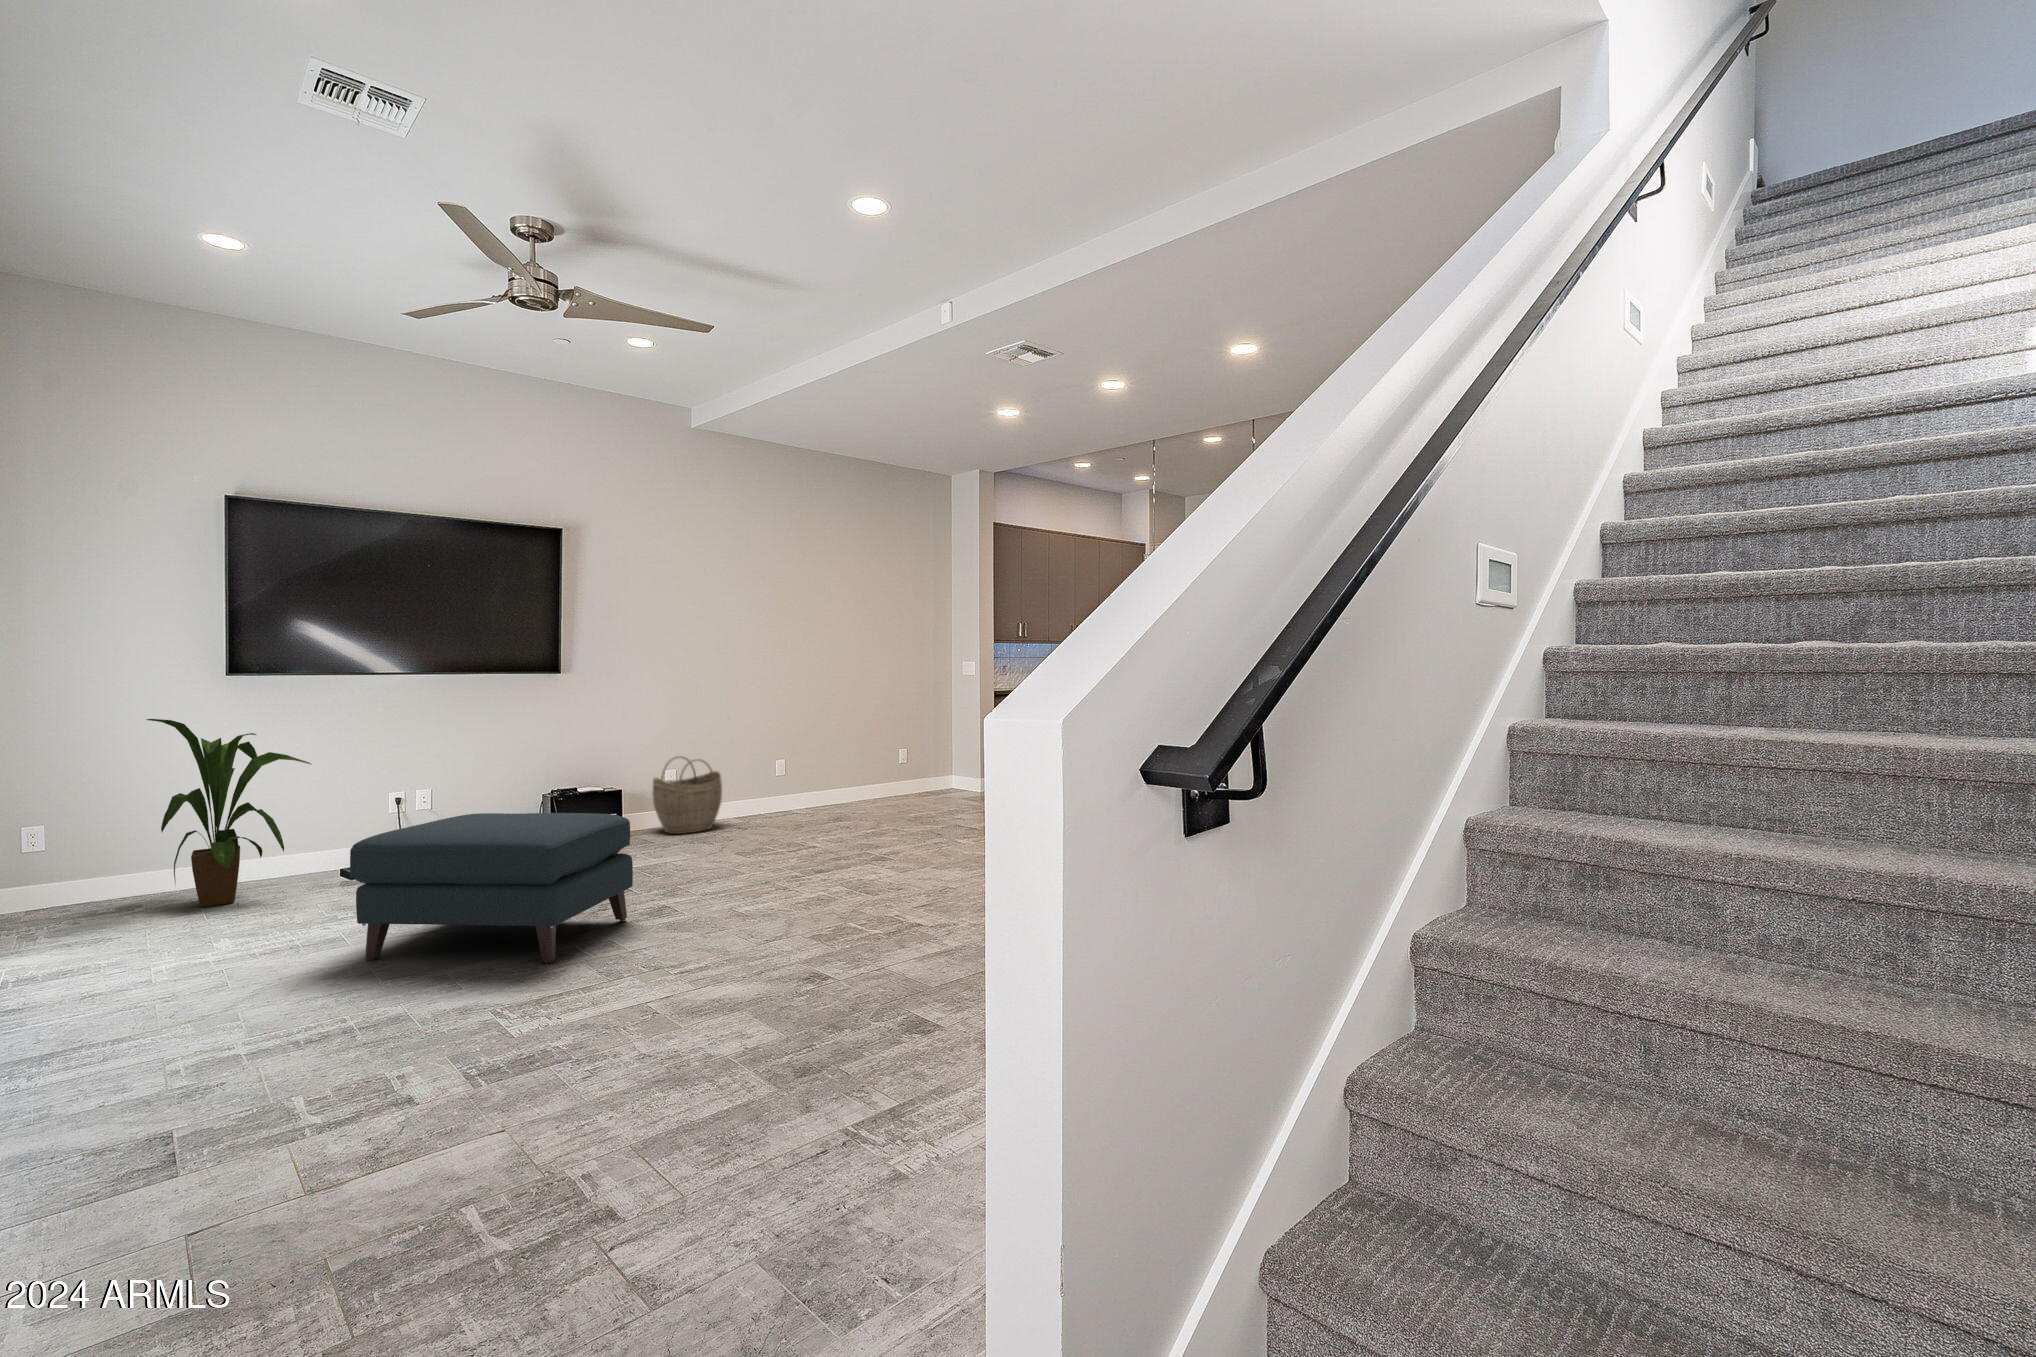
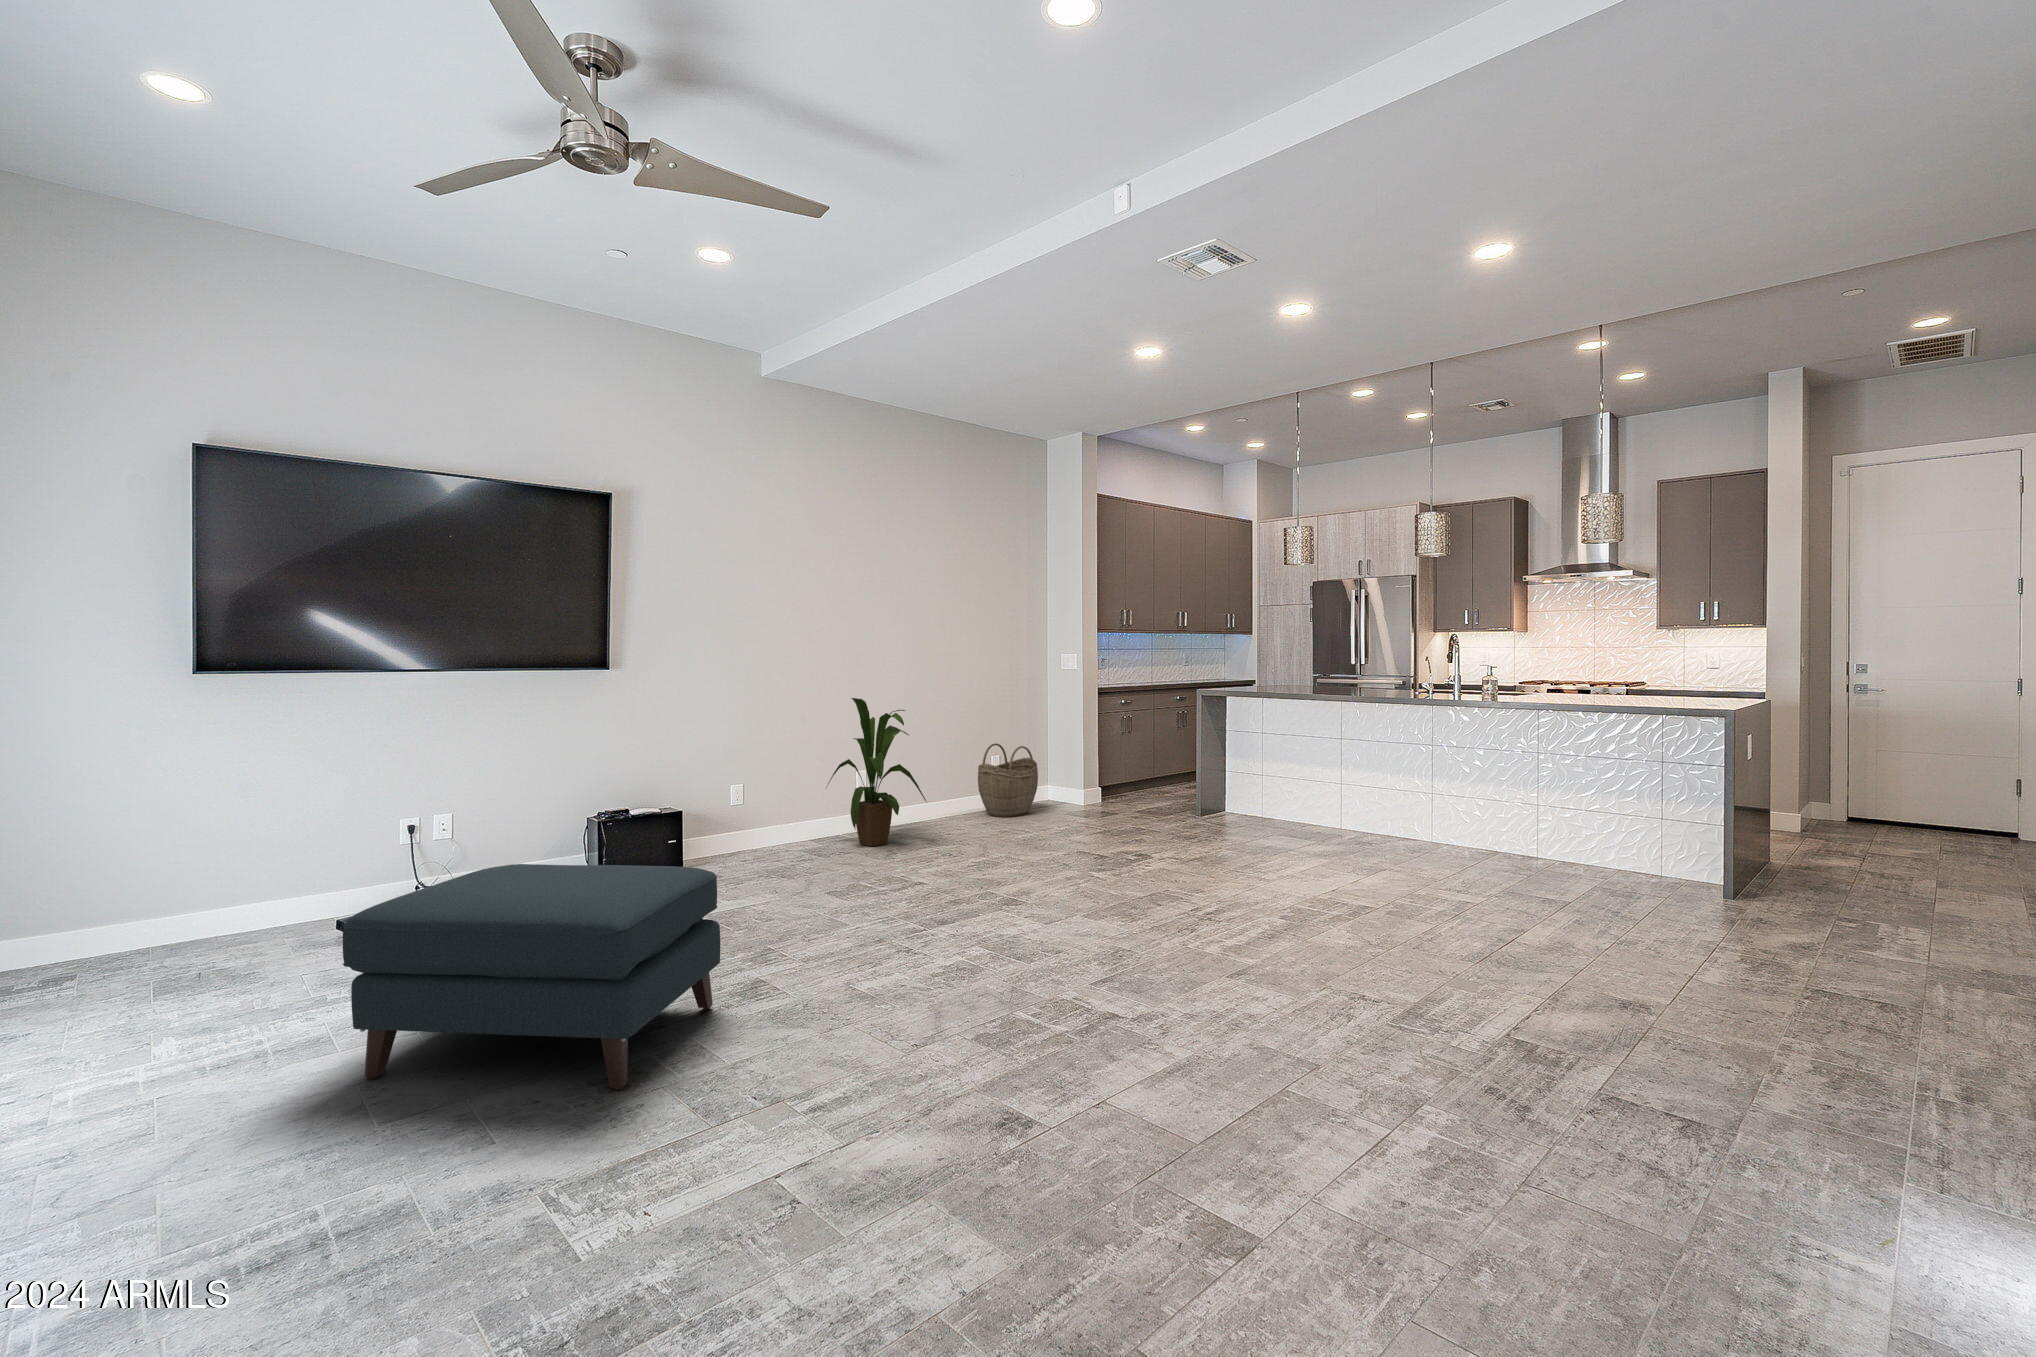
house plant: present [147,719,311,907] -> present [828,698,927,847]
woven basket: present [652,756,722,834] -> present [978,743,1038,817]

